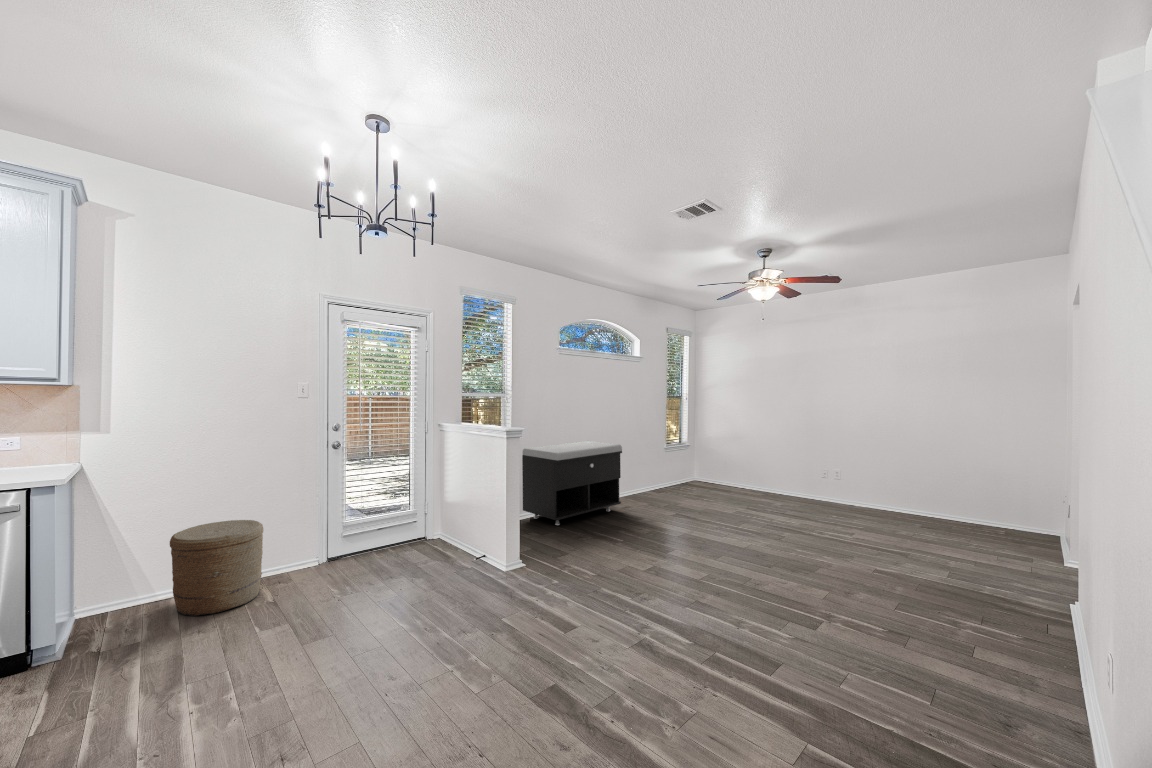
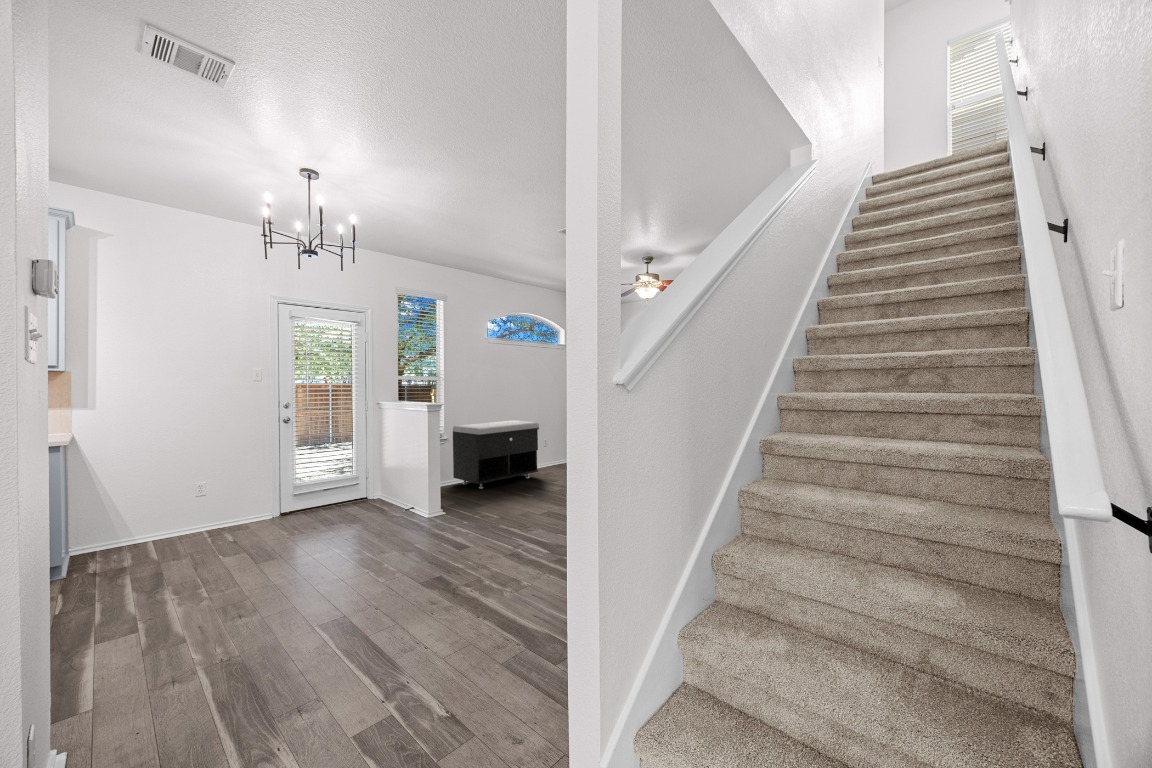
woven basket: present [170,520,263,616] -> none [149,480,225,551]

